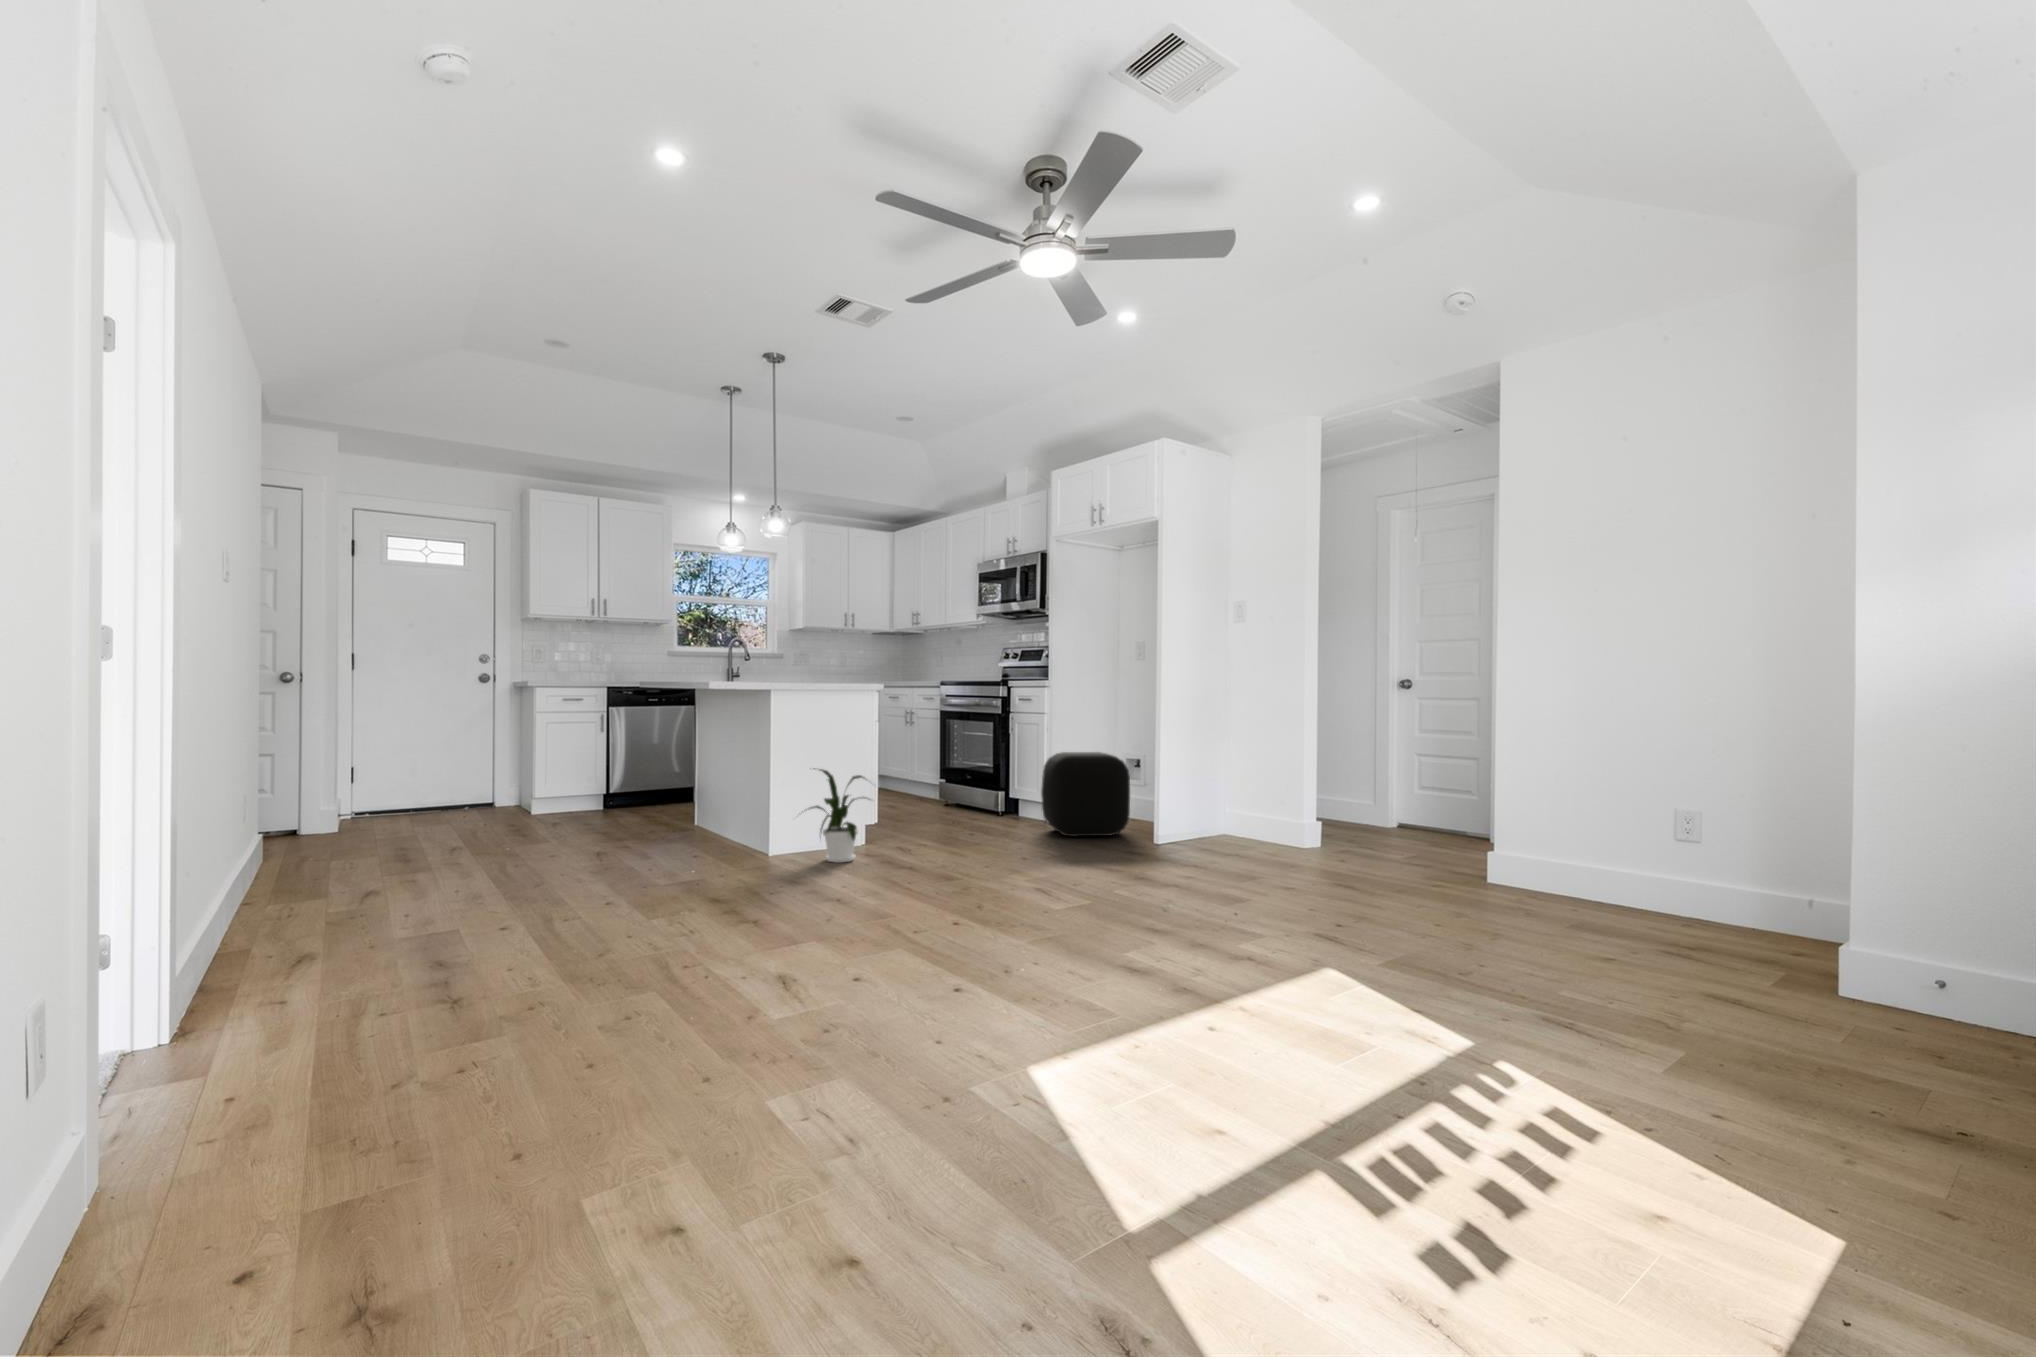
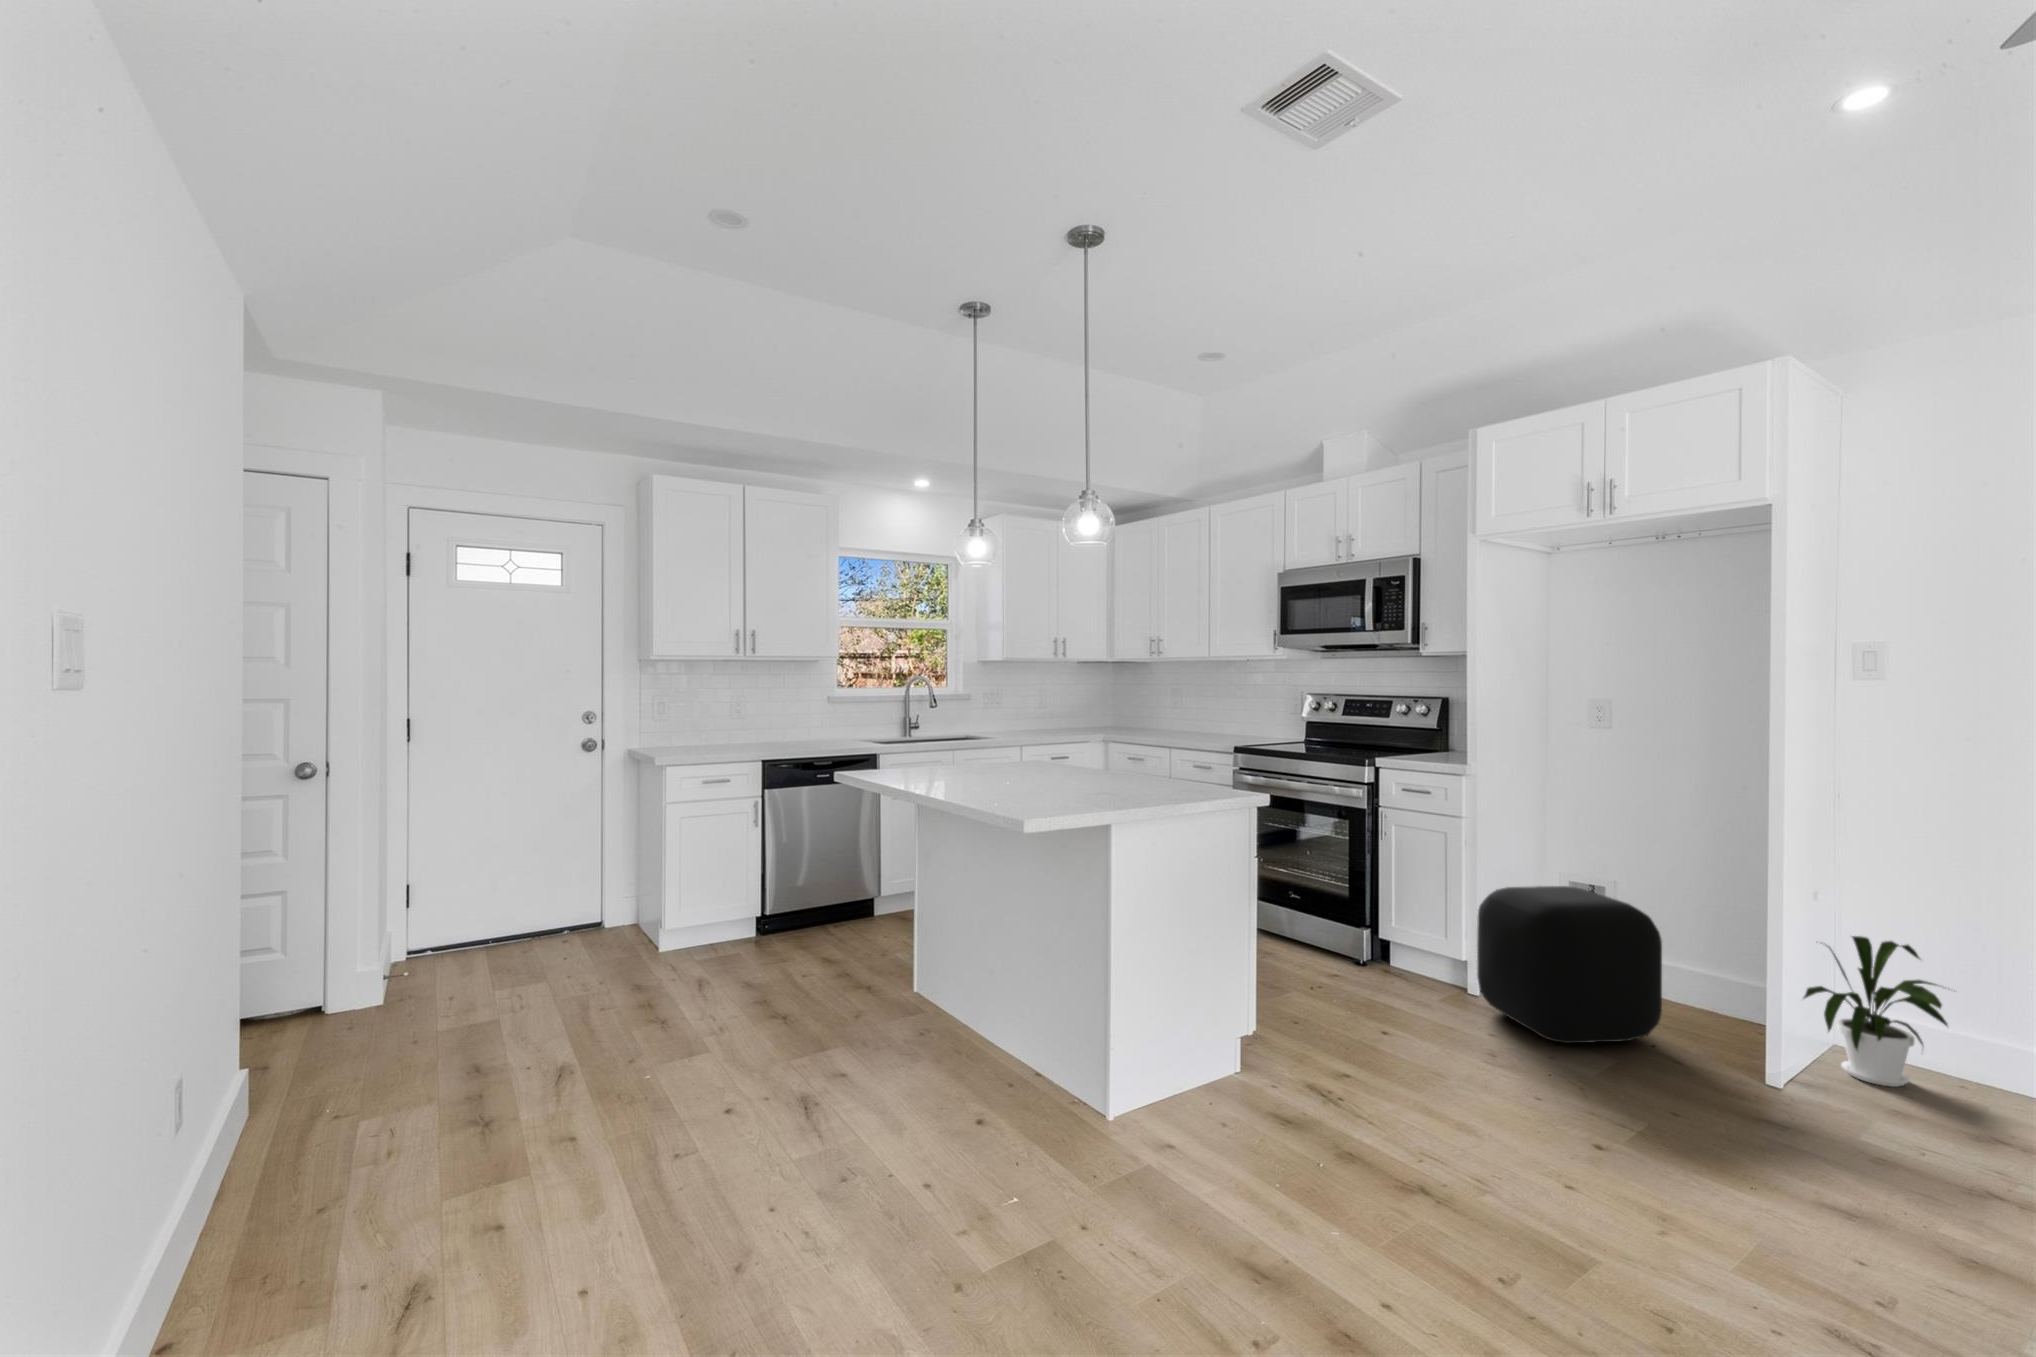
house plant: present [805,769,864,863] -> present [1804,936,1949,1087]

